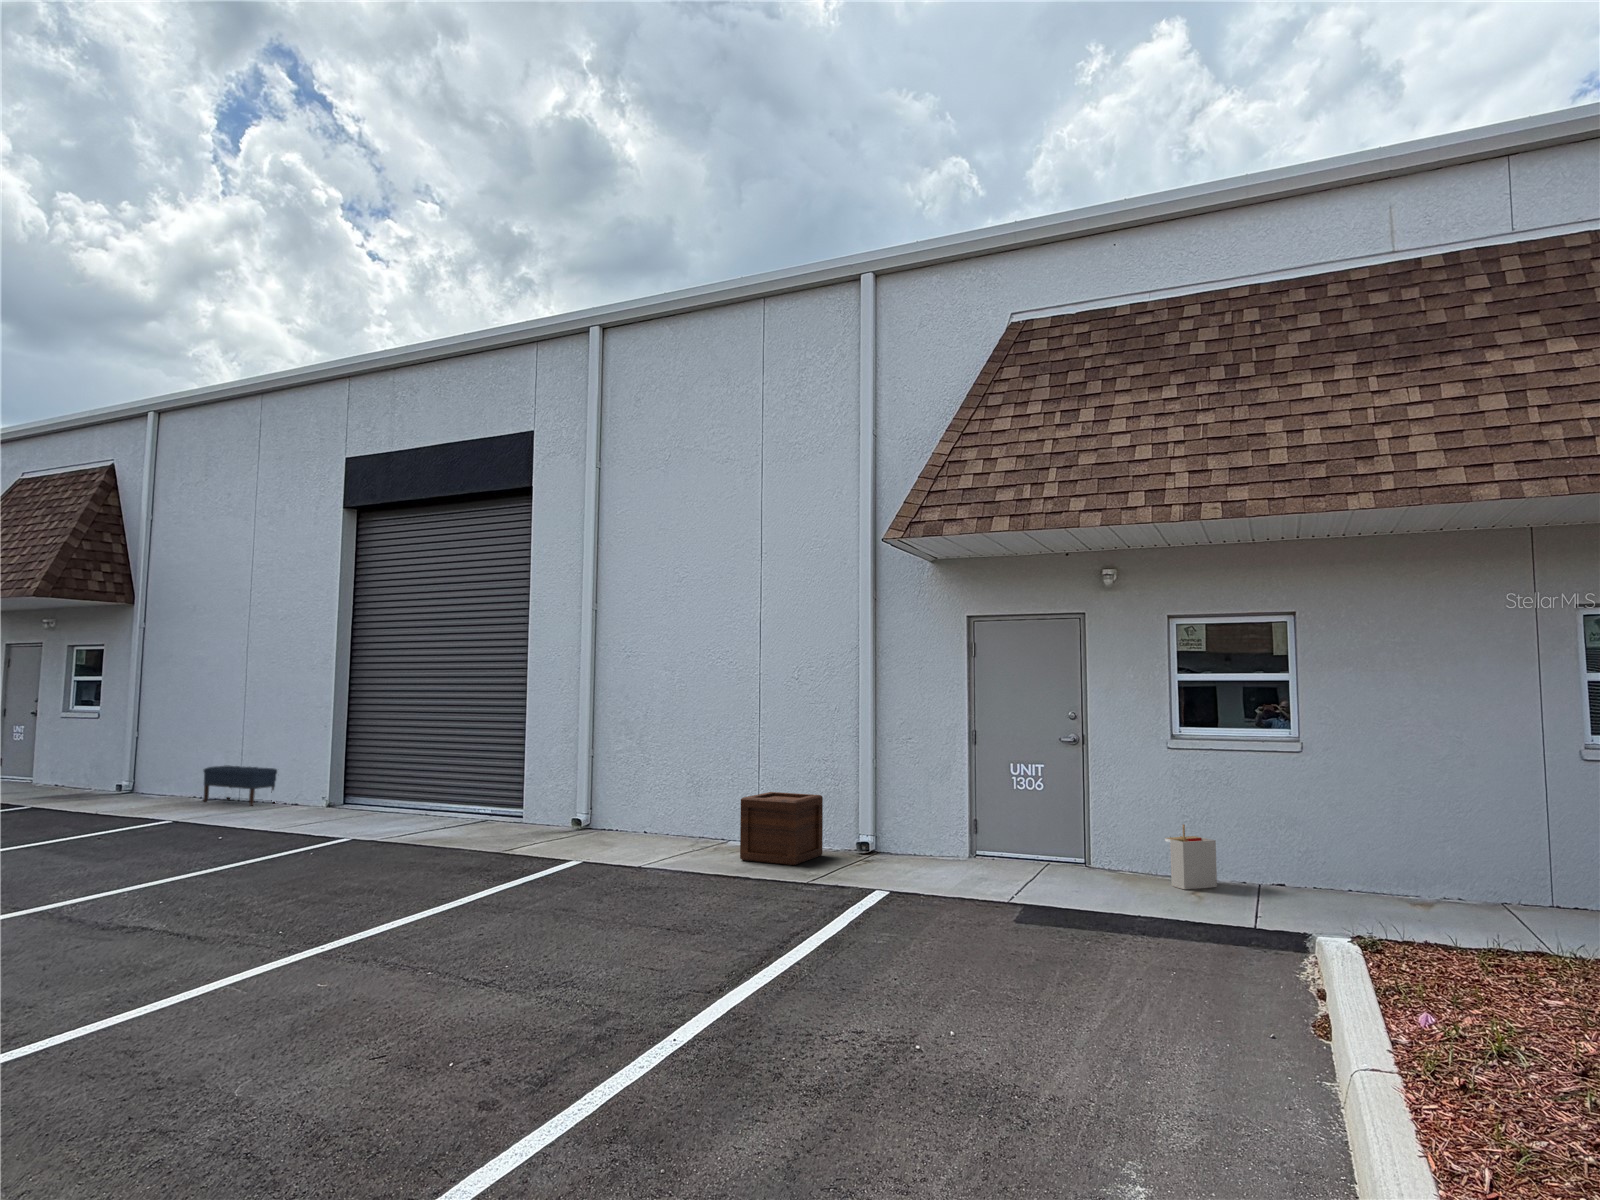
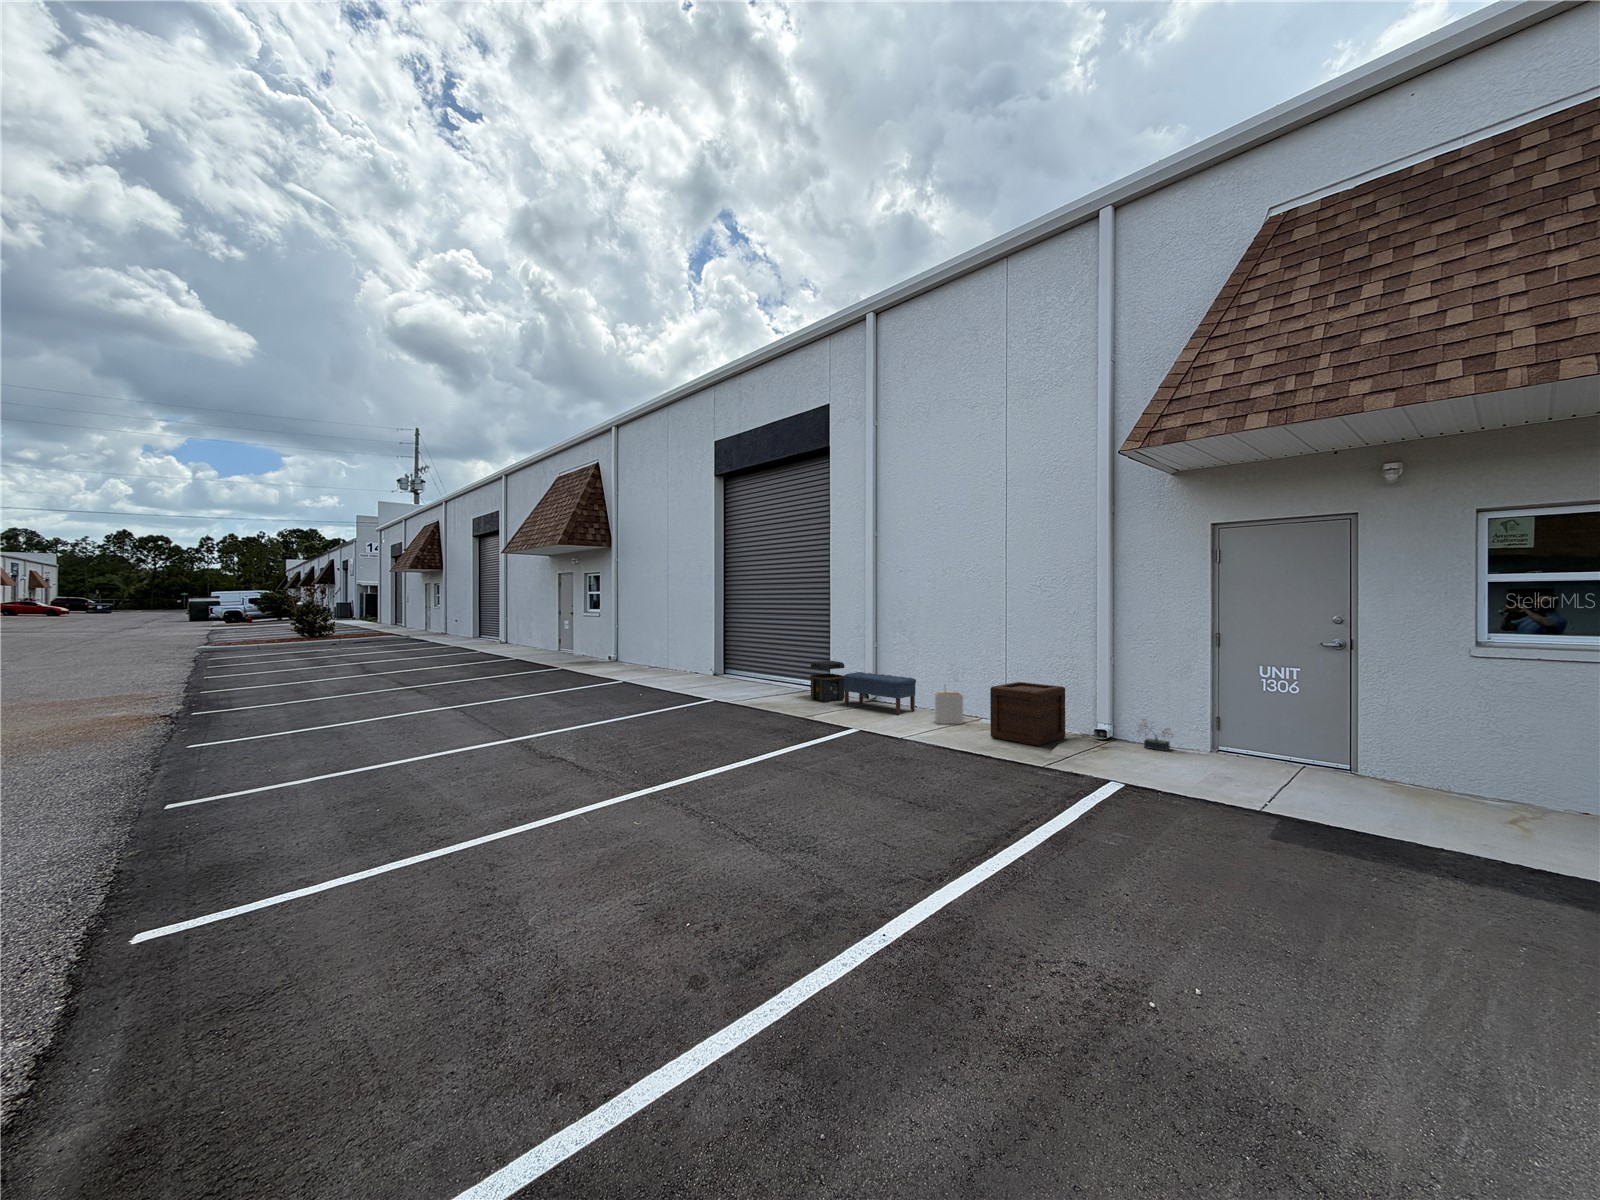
bench: present [203,766,277,806] -> present [843,672,916,715]
toolbox: none [494,776,544,832] -> present [810,661,844,702]
storage bin: present [1165,824,1217,889] -> present [935,691,963,724]
decorative plant: none [896,826,933,860] -> present [1138,719,1170,751]

